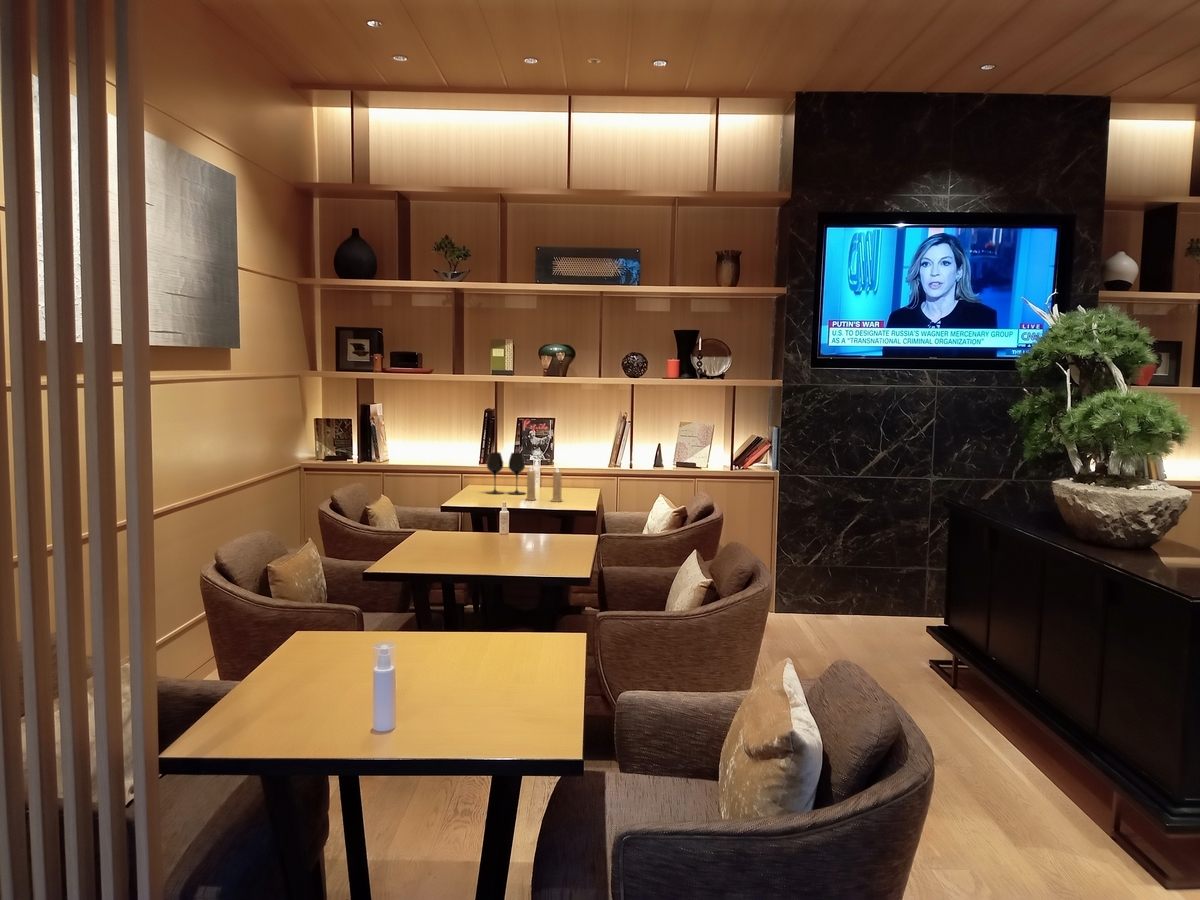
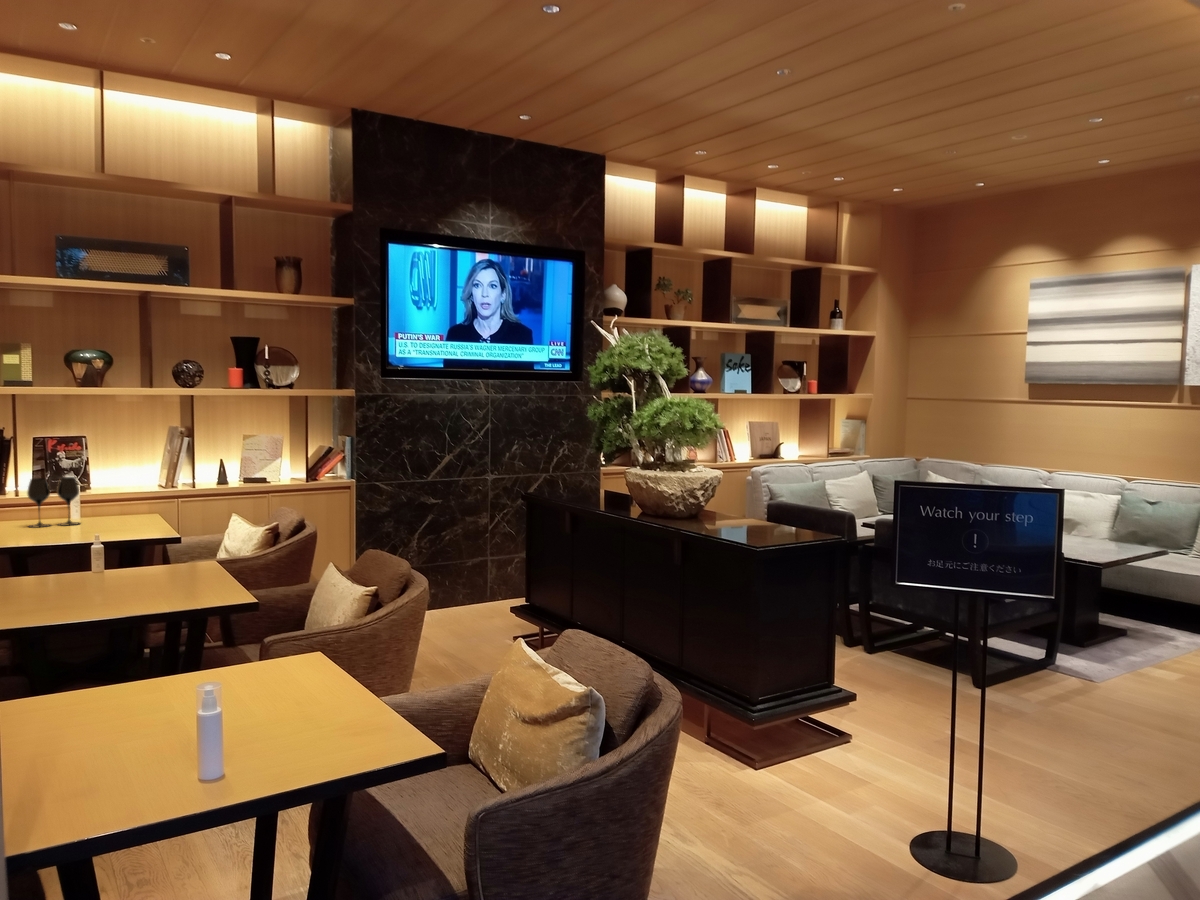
candle: present [526,466,562,502] -> none [91,488,139,530]

